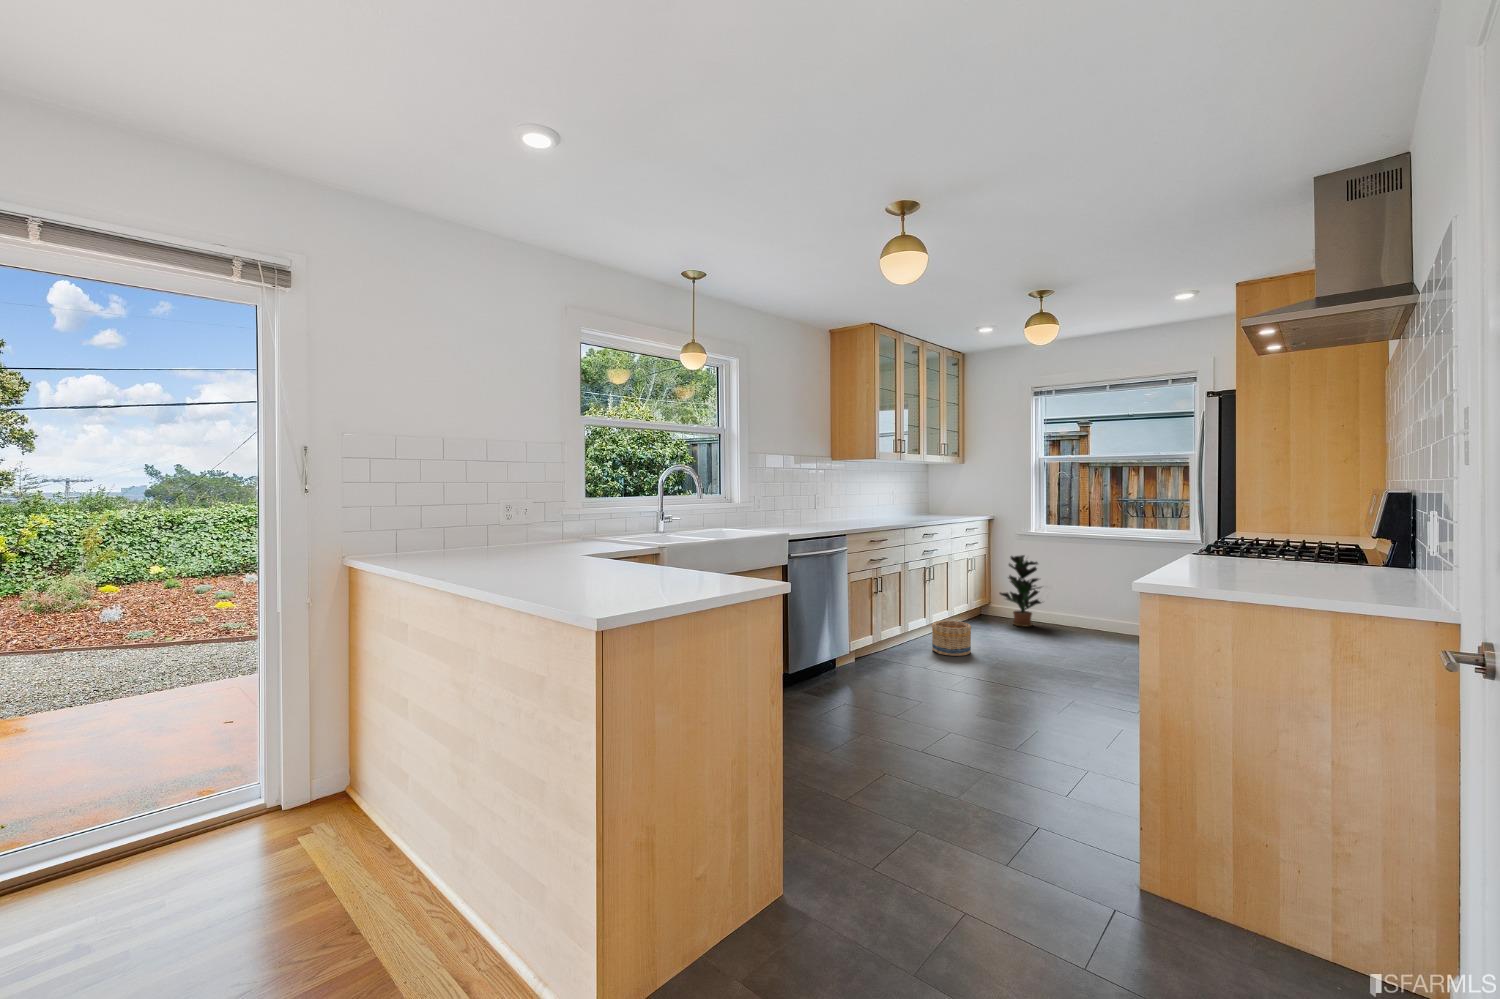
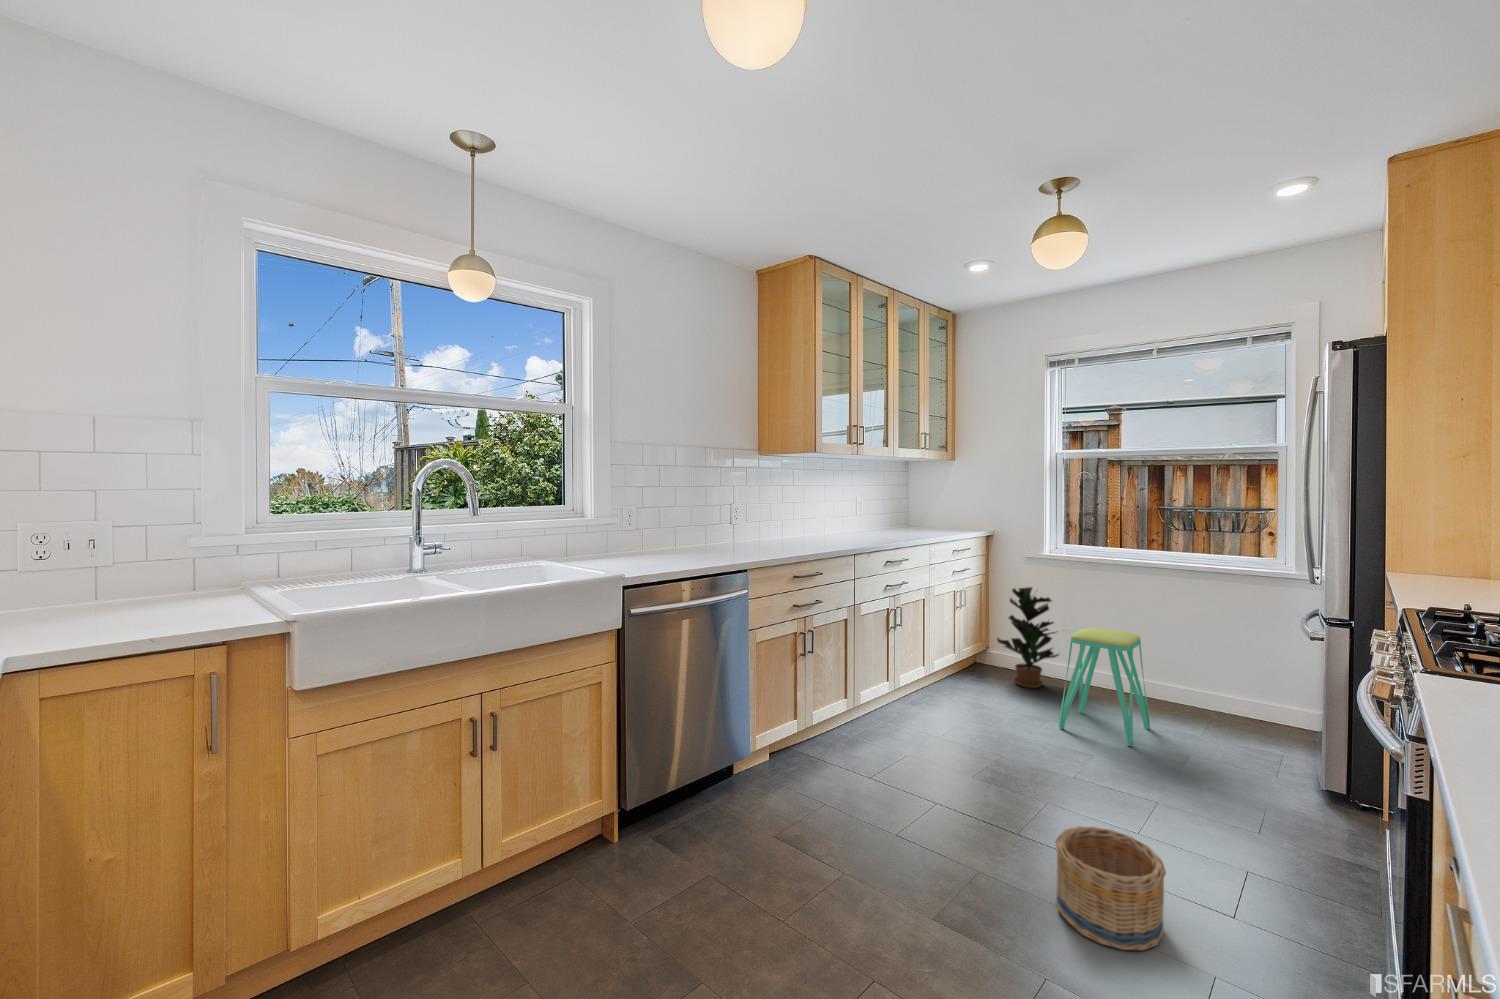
stool: none [1044,578,1105,652] -> present [1059,628,1150,746]
basket: present [932,621,971,656] -> present [1055,827,1166,950]

